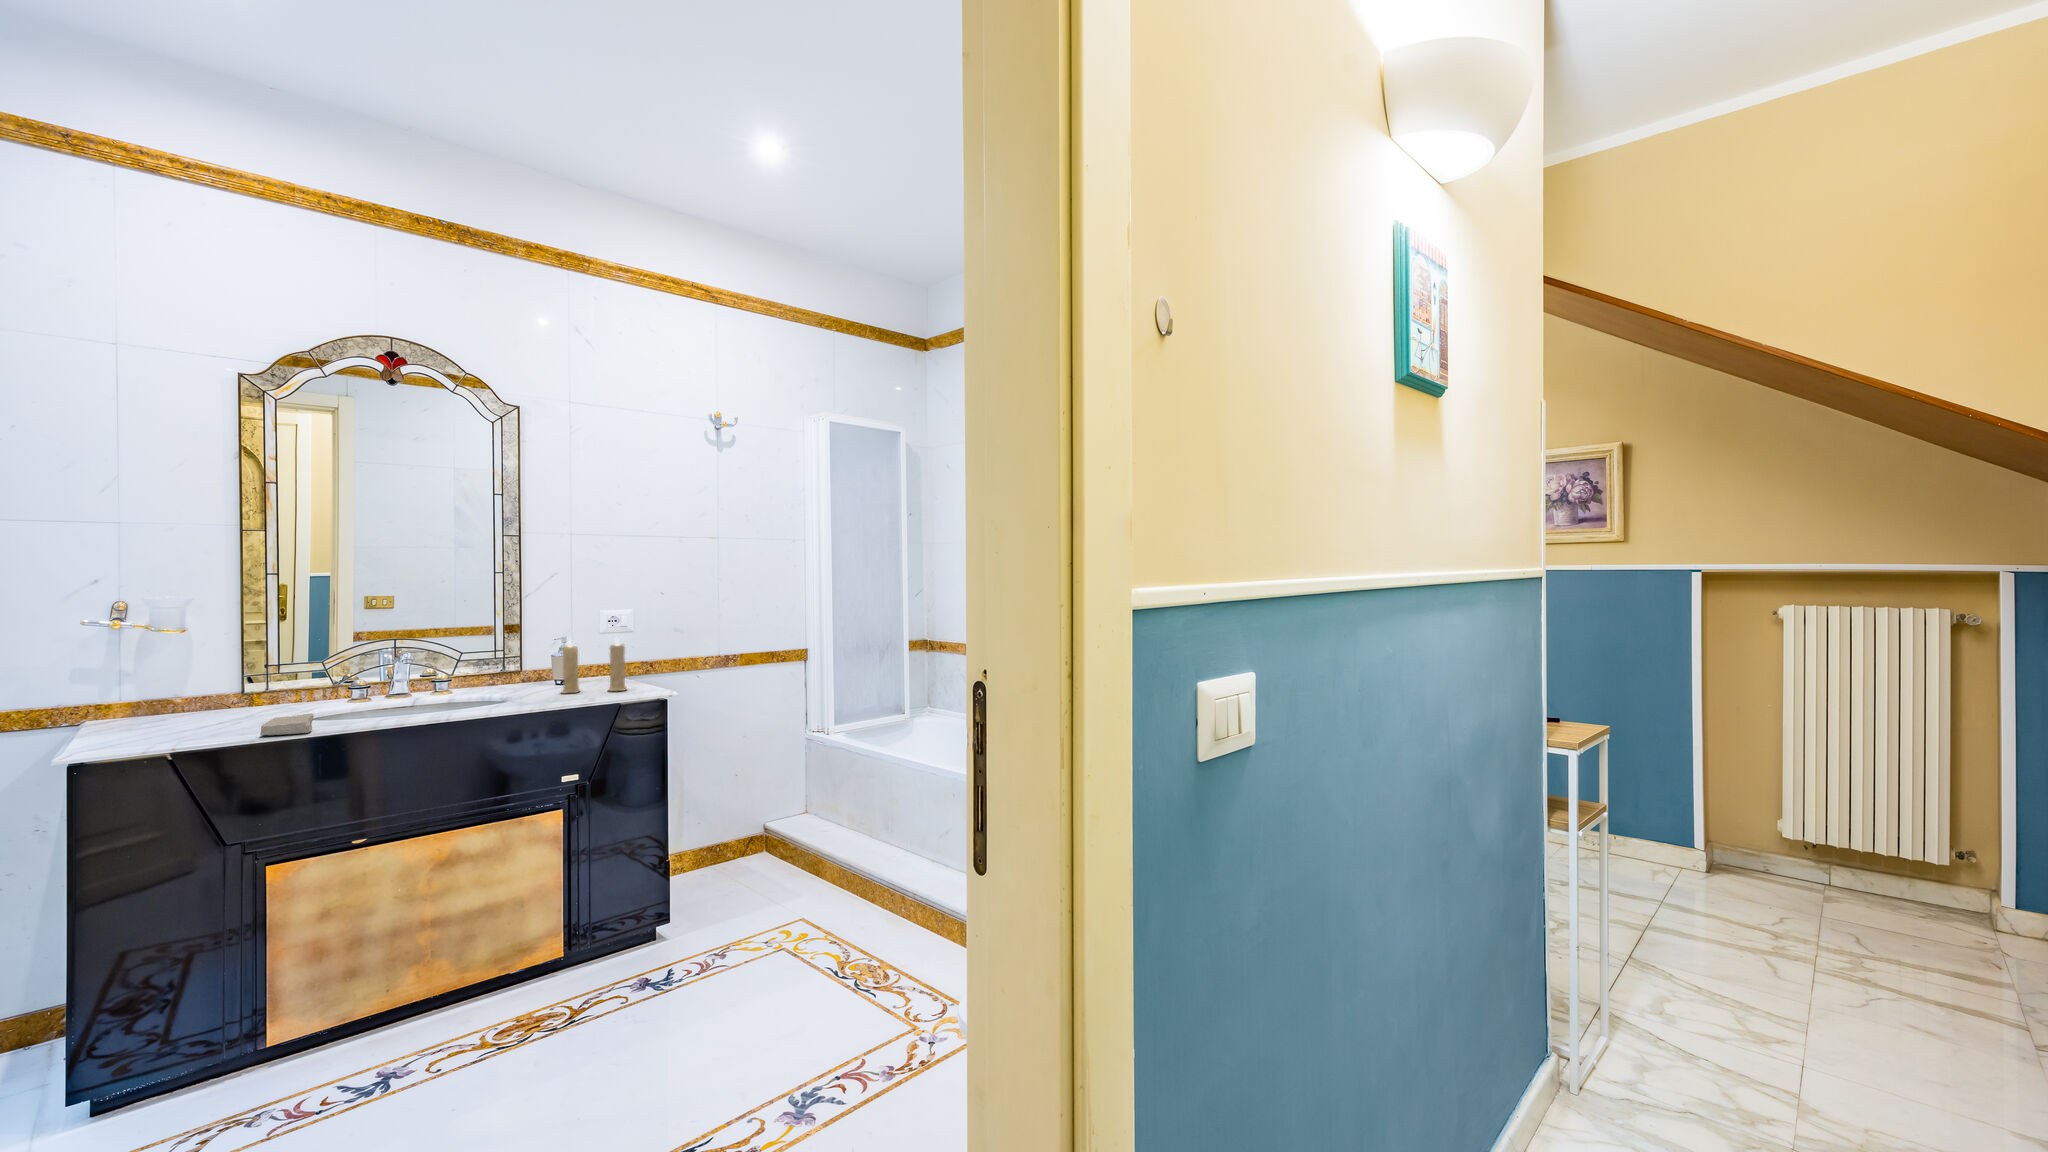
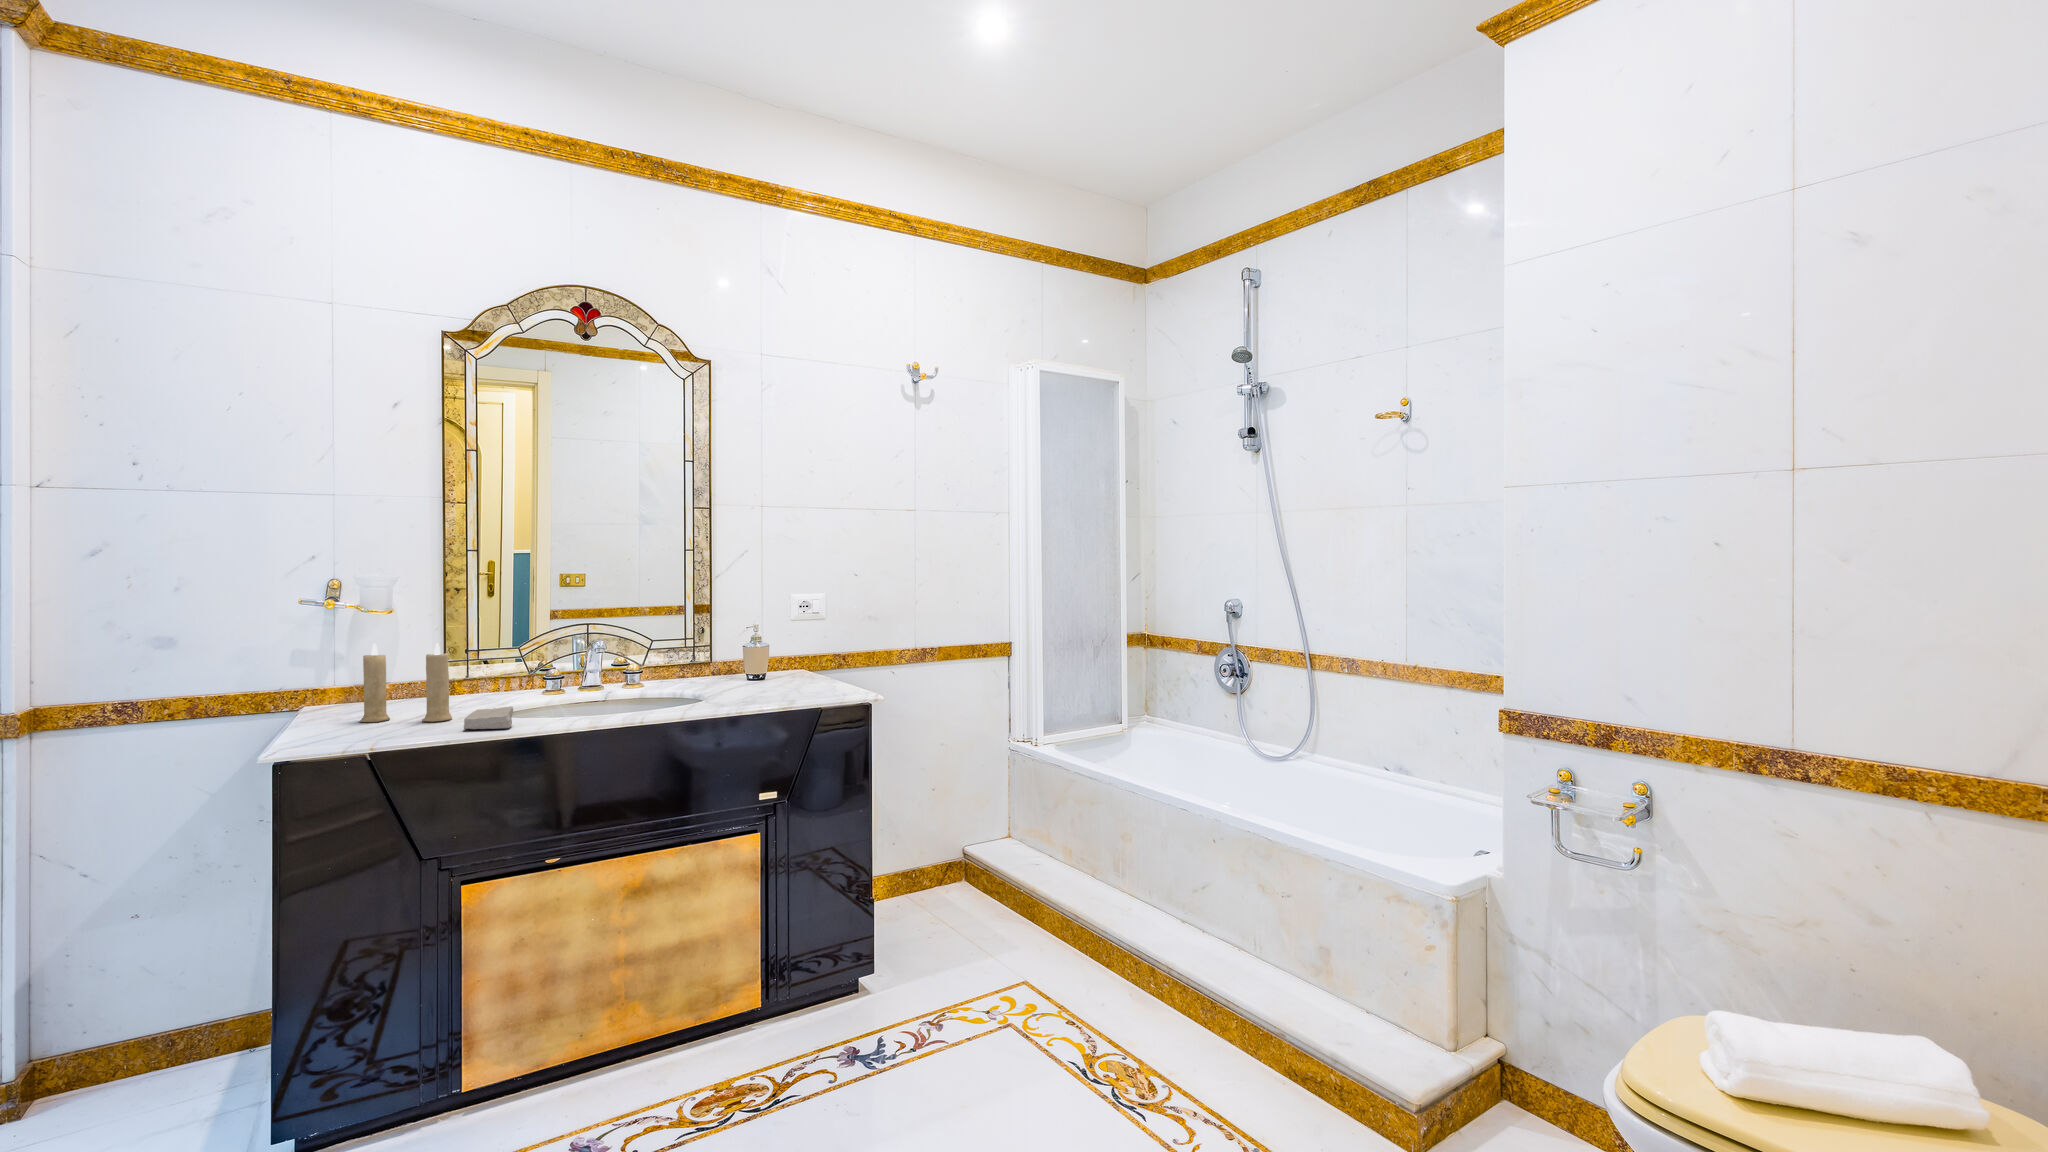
candle: present [562,639,626,693] -> present [359,643,452,722]

